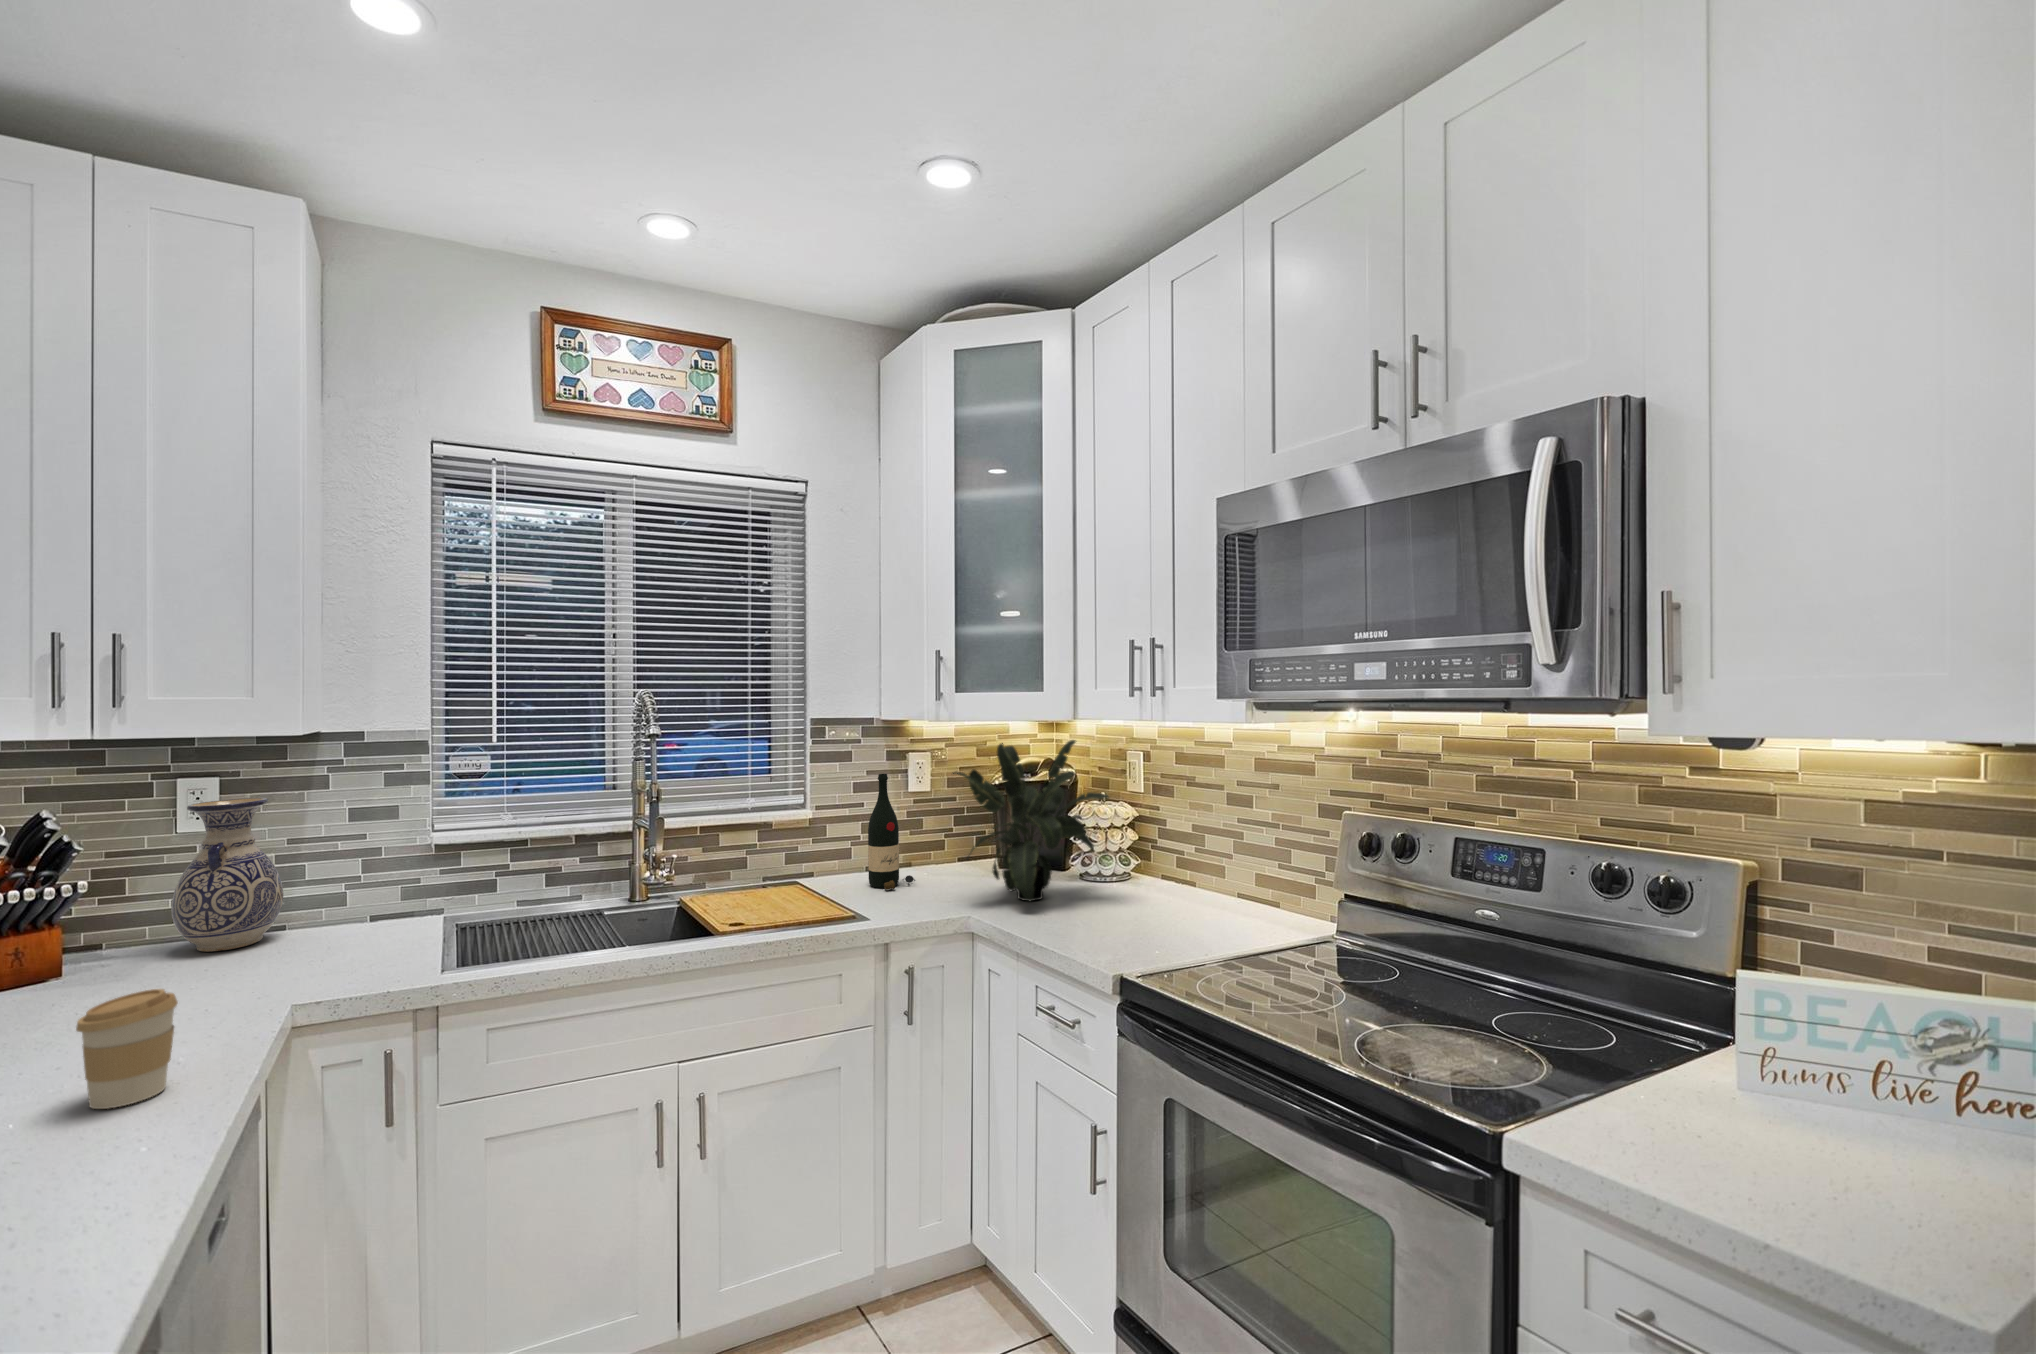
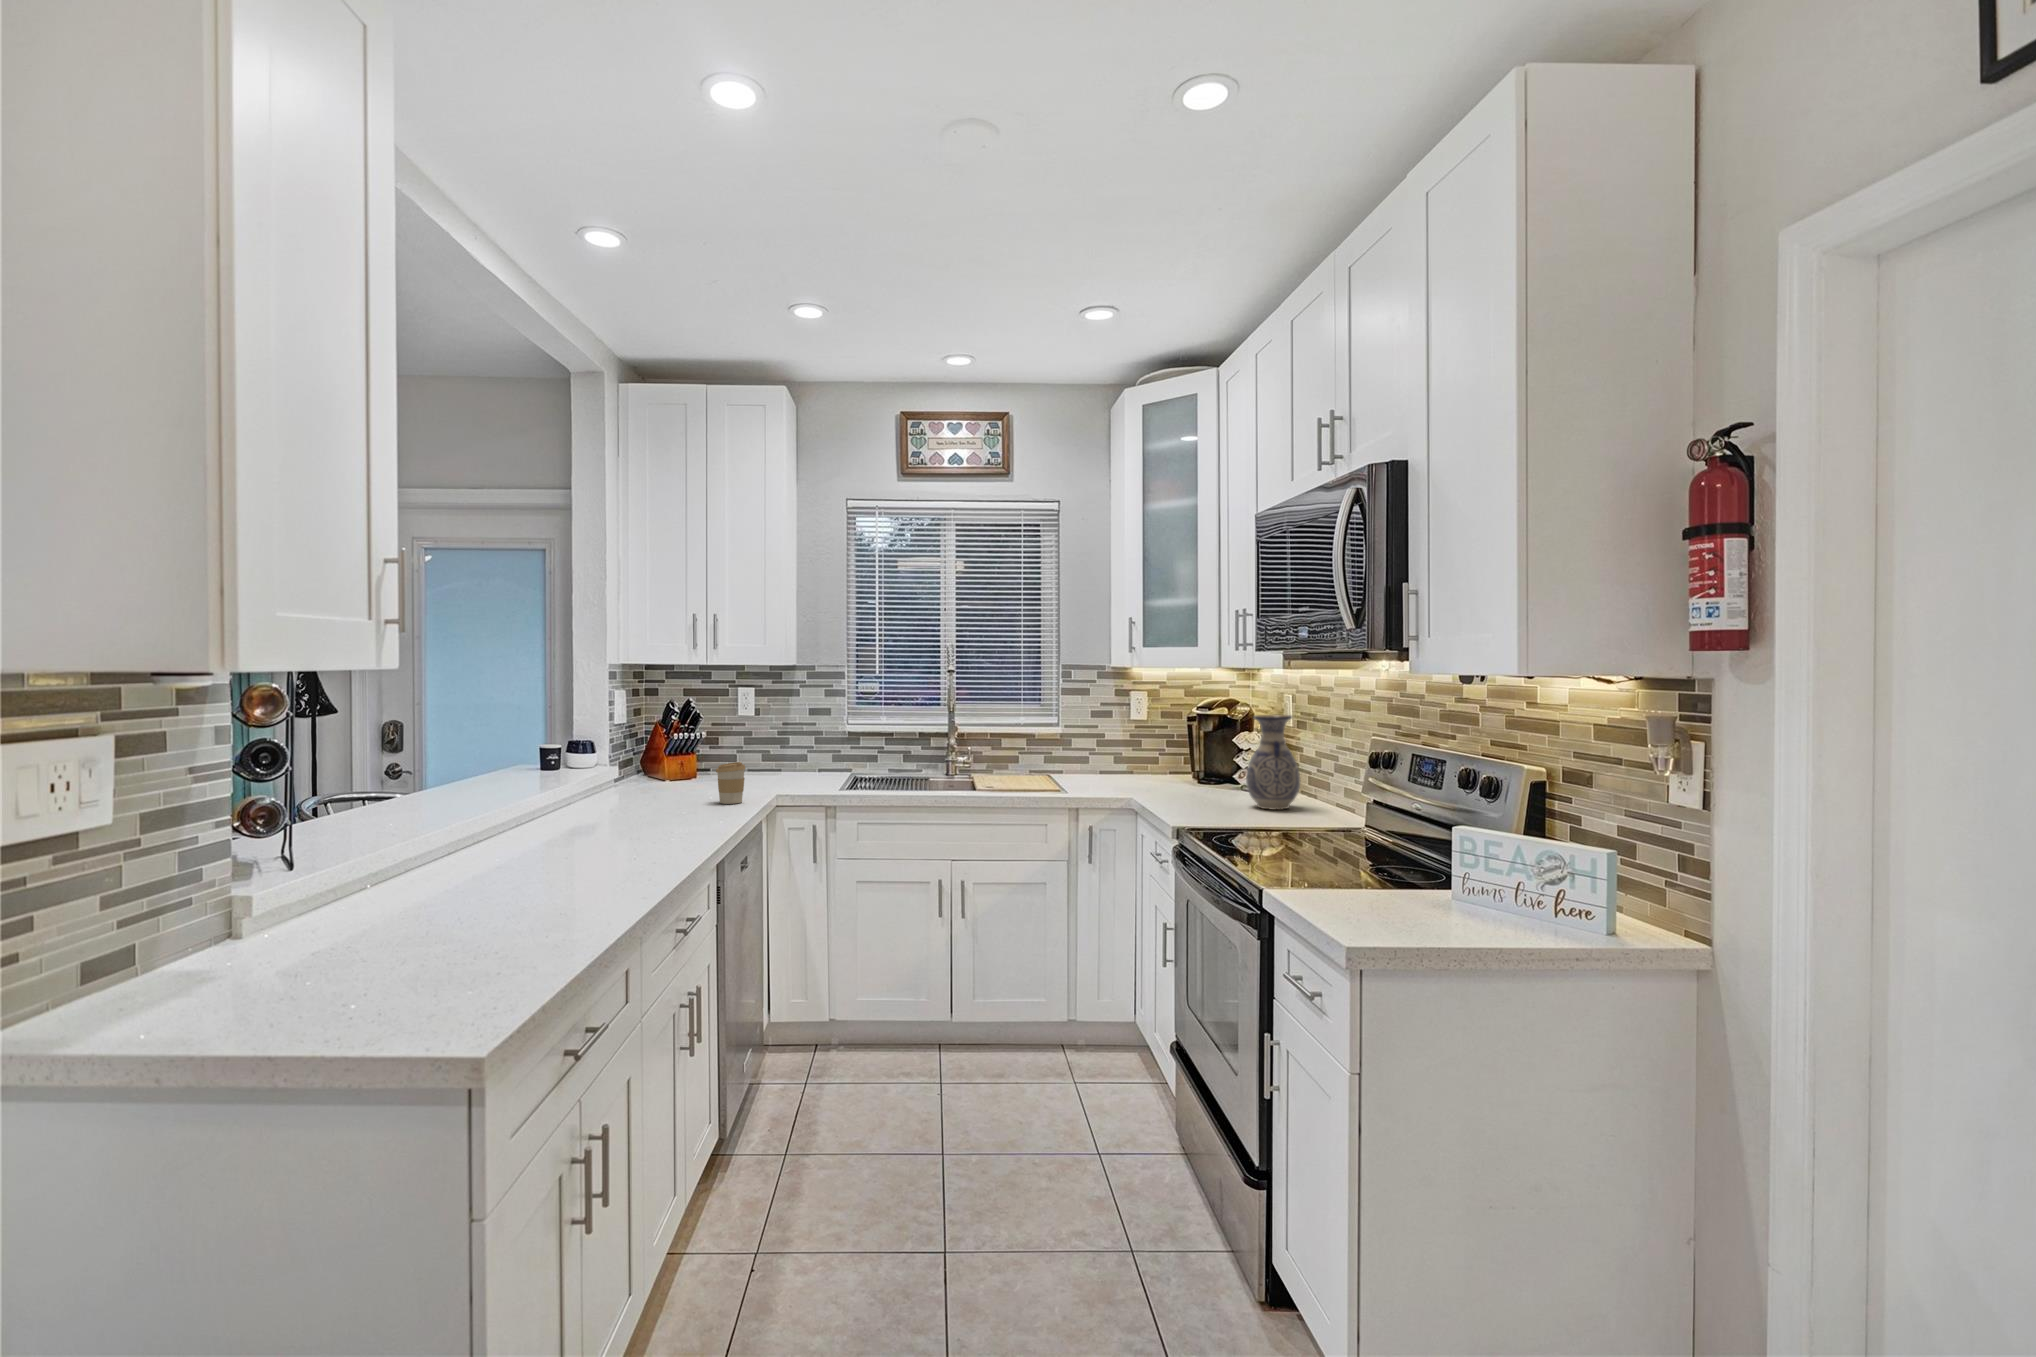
potted plant: present [953,740,1109,901] -> none [1129,681,1237,791]
wine bottle: present [868,774,915,890] -> none [1089,703,1120,780]
vase: present [171,798,283,952] -> present [1246,715,1300,810]

